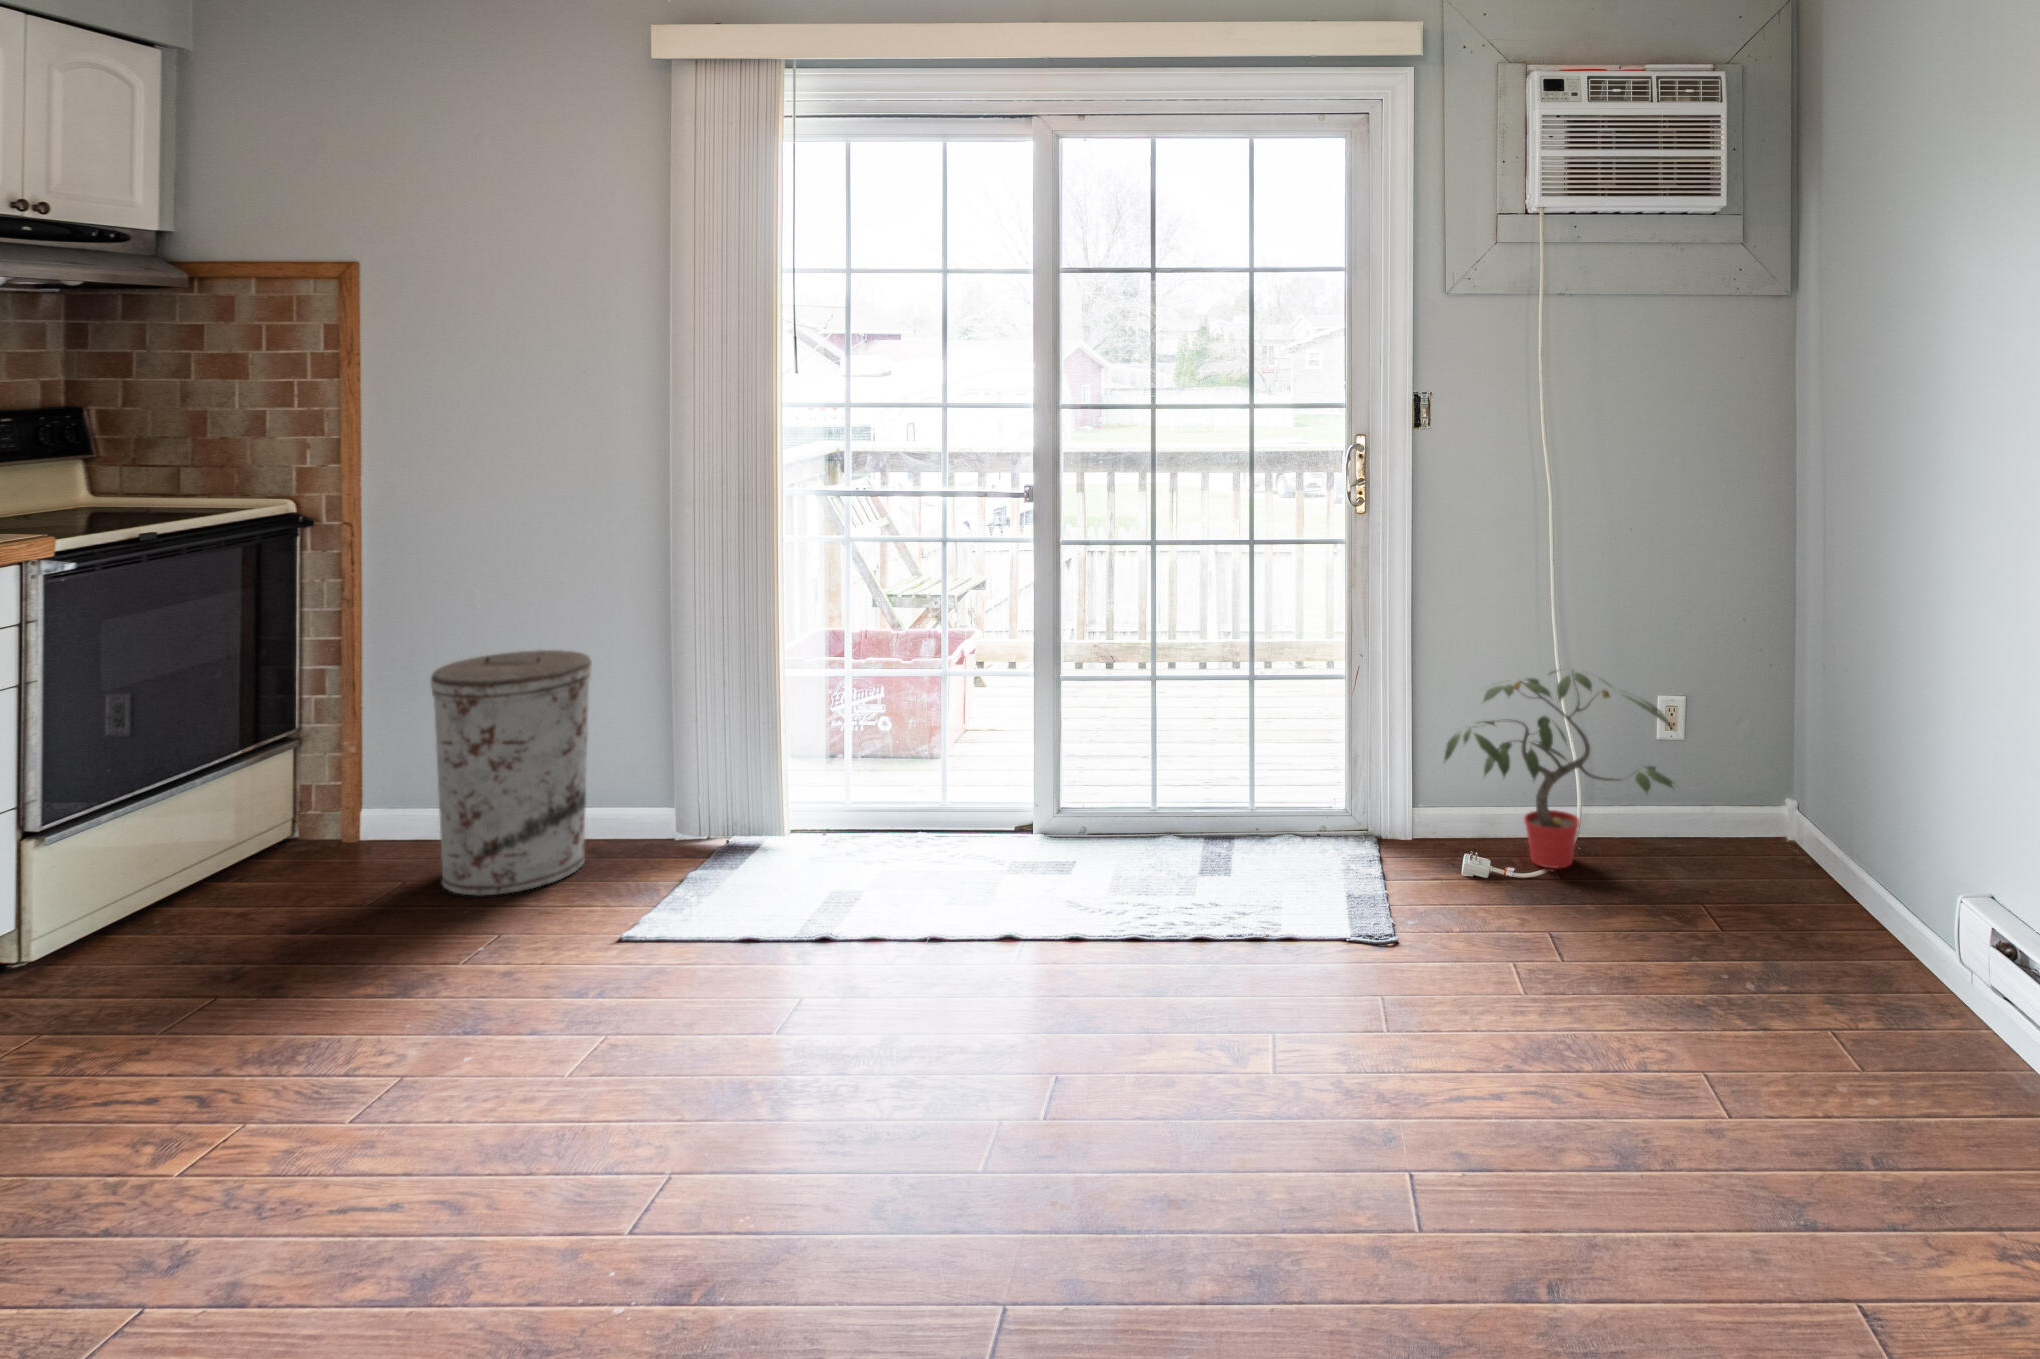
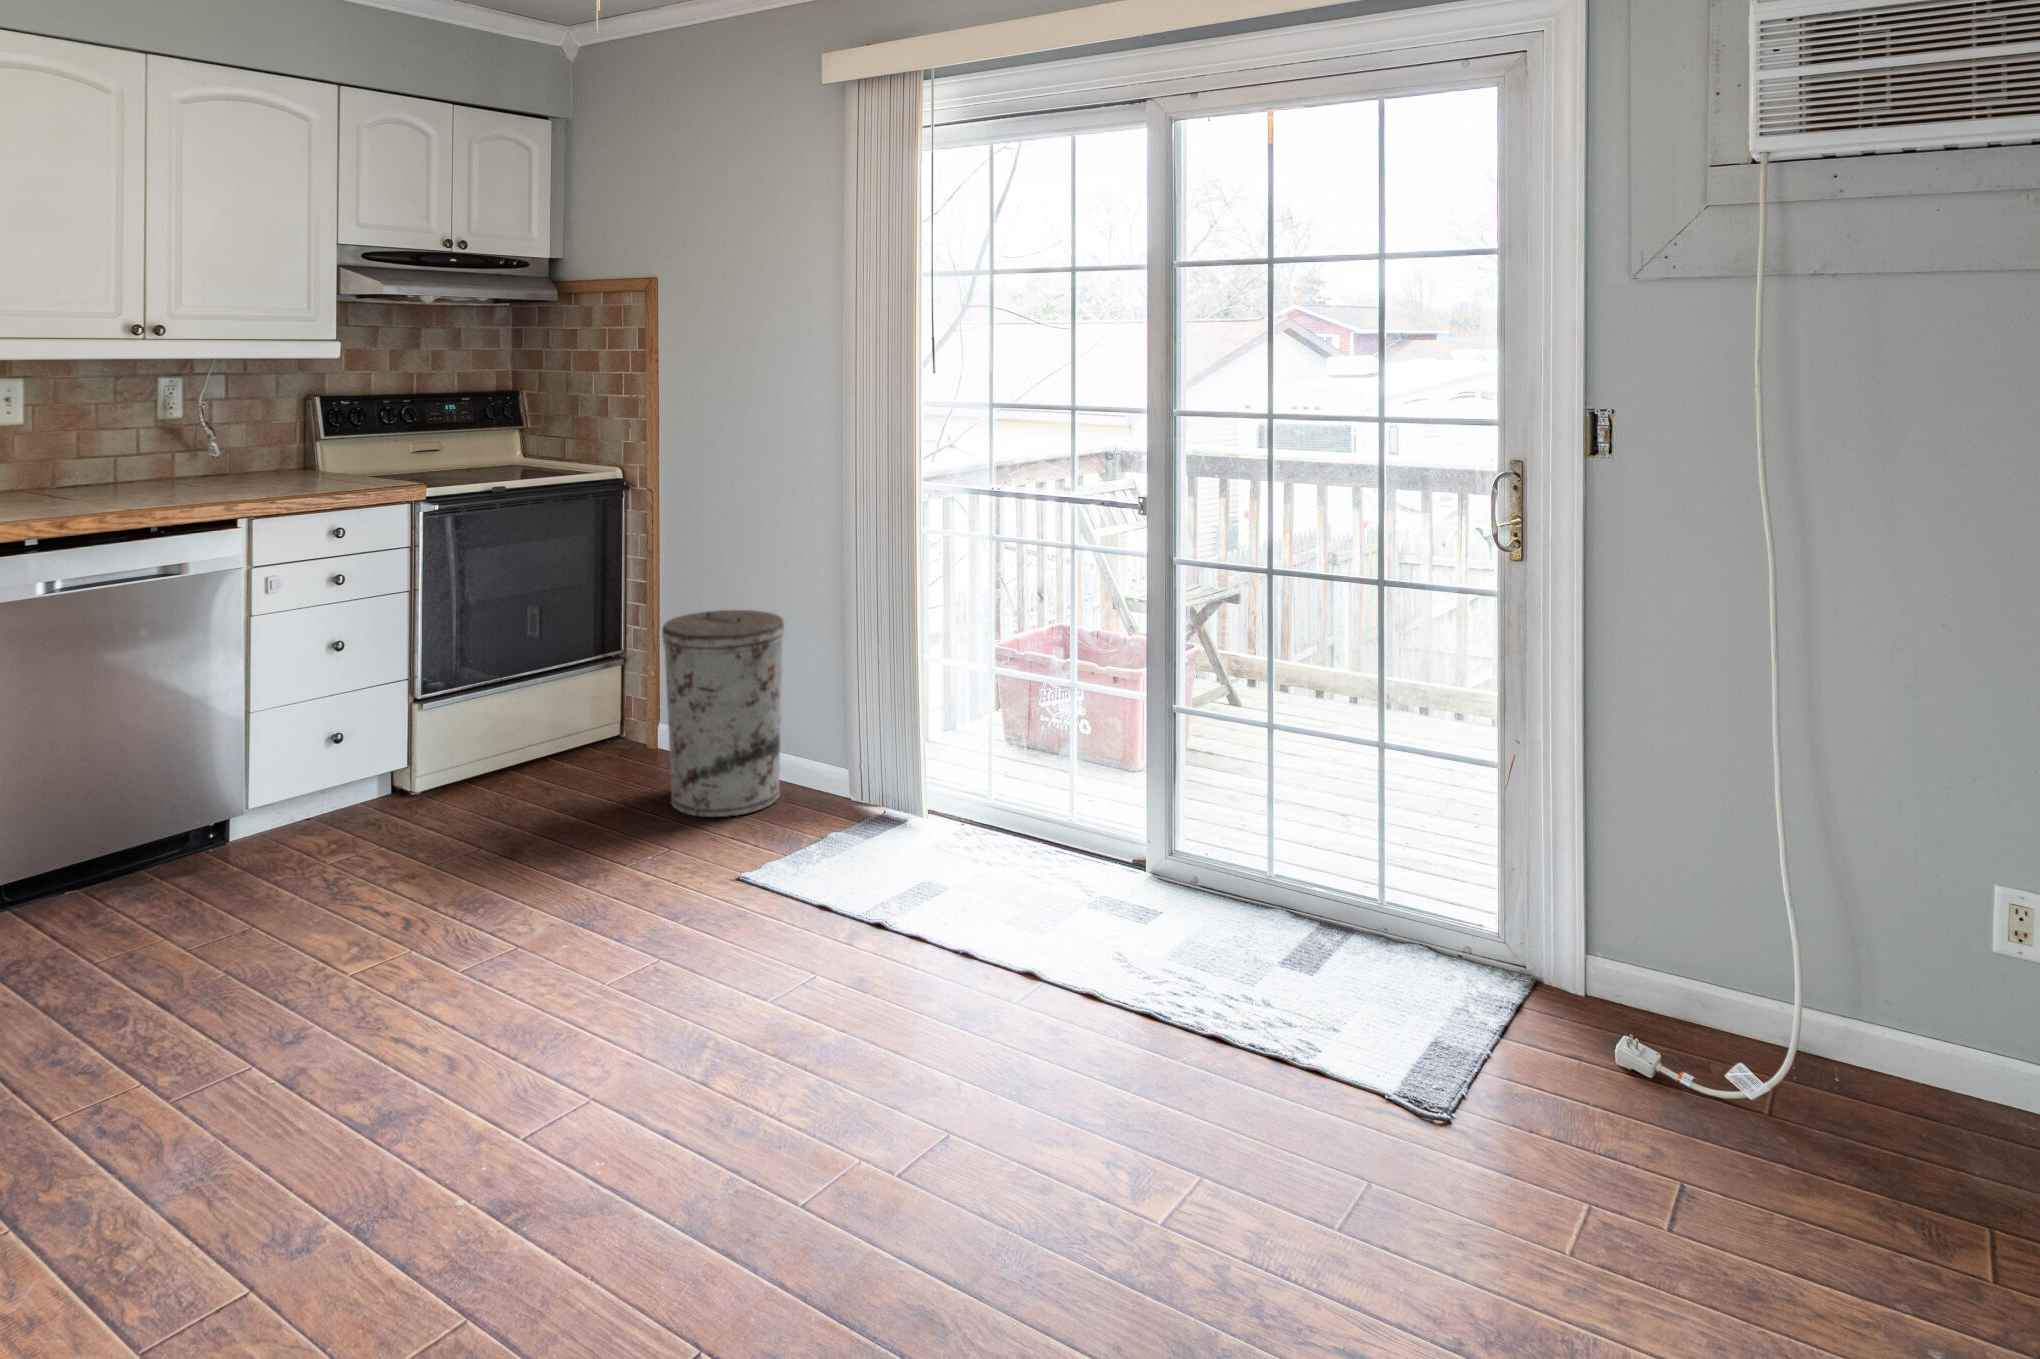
potted plant: present [1444,669,1673,869] -> none [1598,811,1988,1097]

